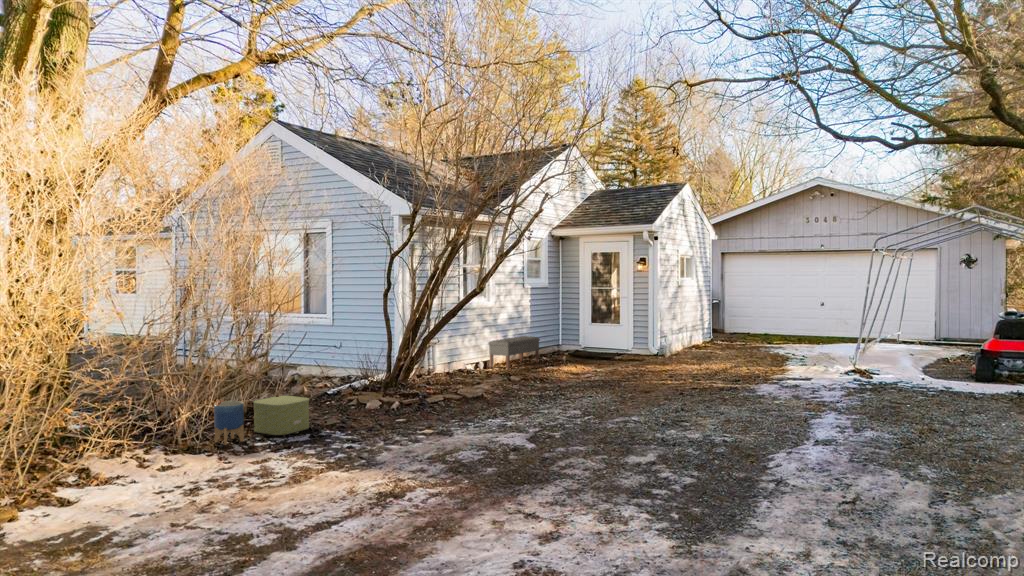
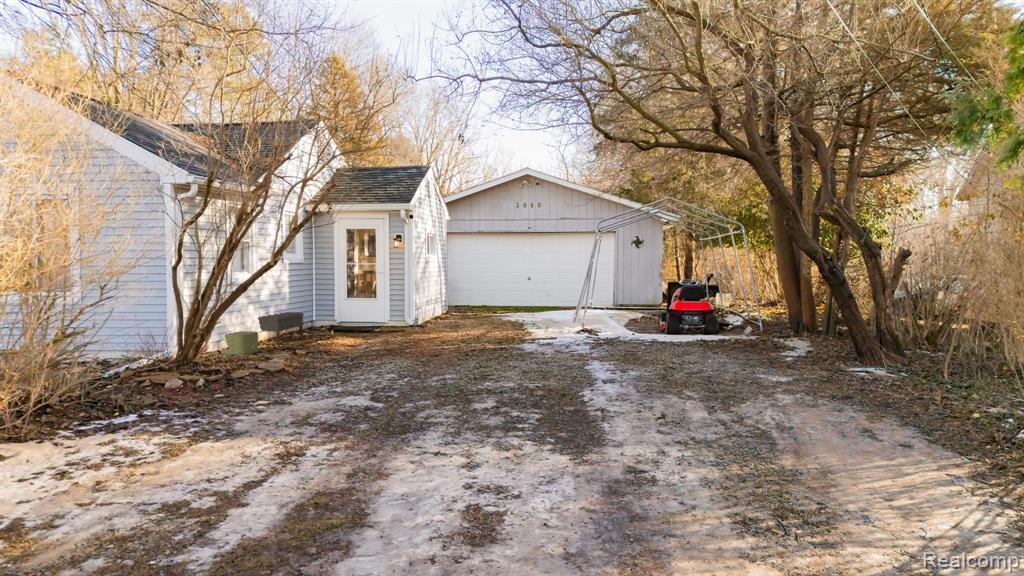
storage box: present [254,396,309,435] -> present [221,331,258,355]
planter: present [214,401,244,445] -> none [16,385,56,436]

